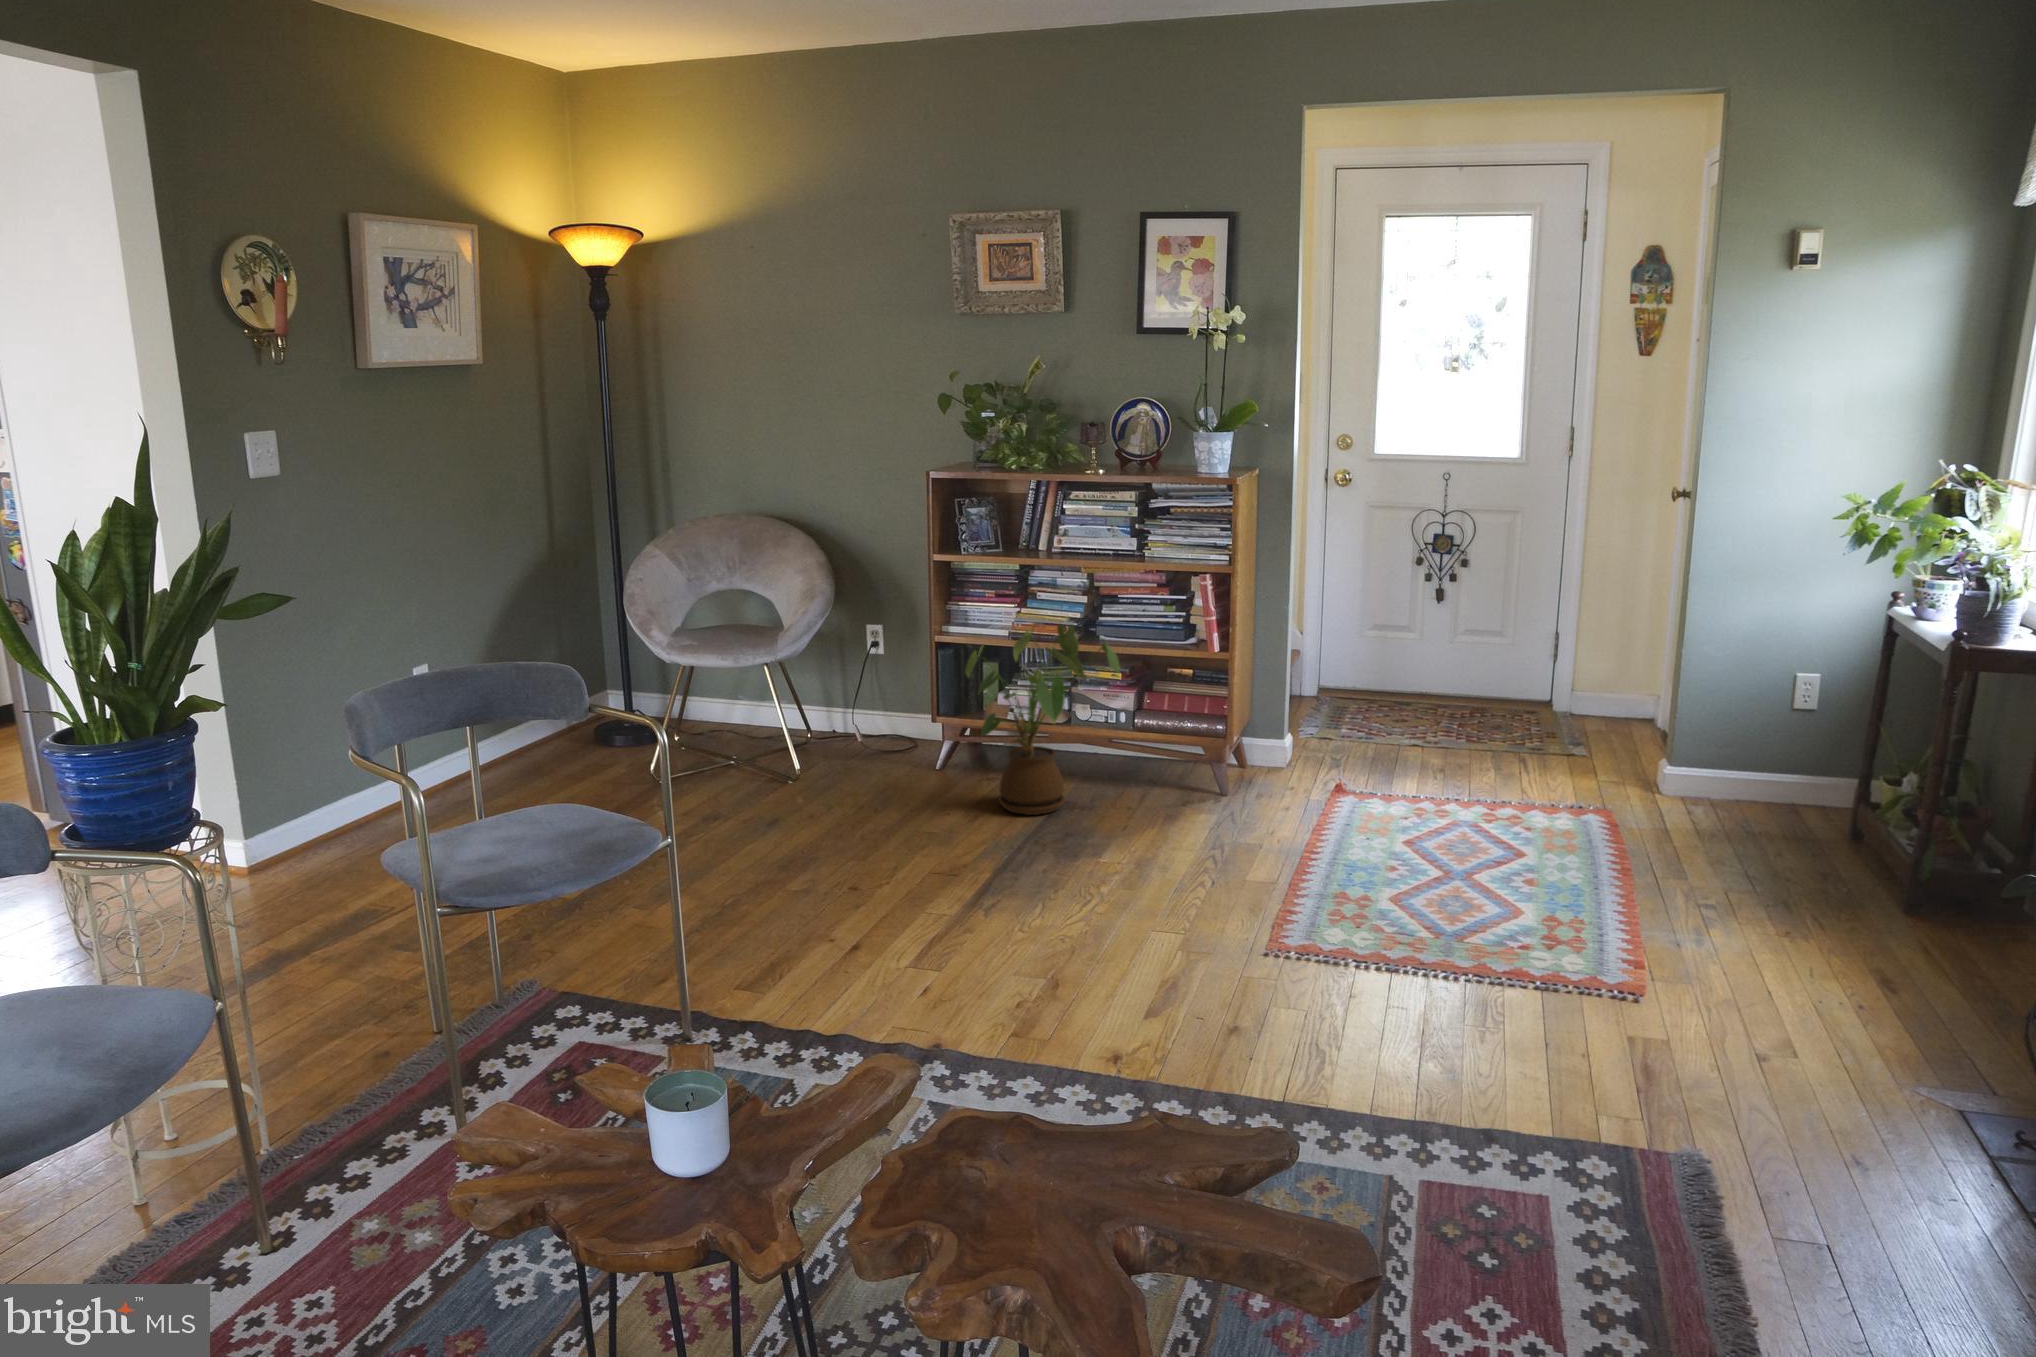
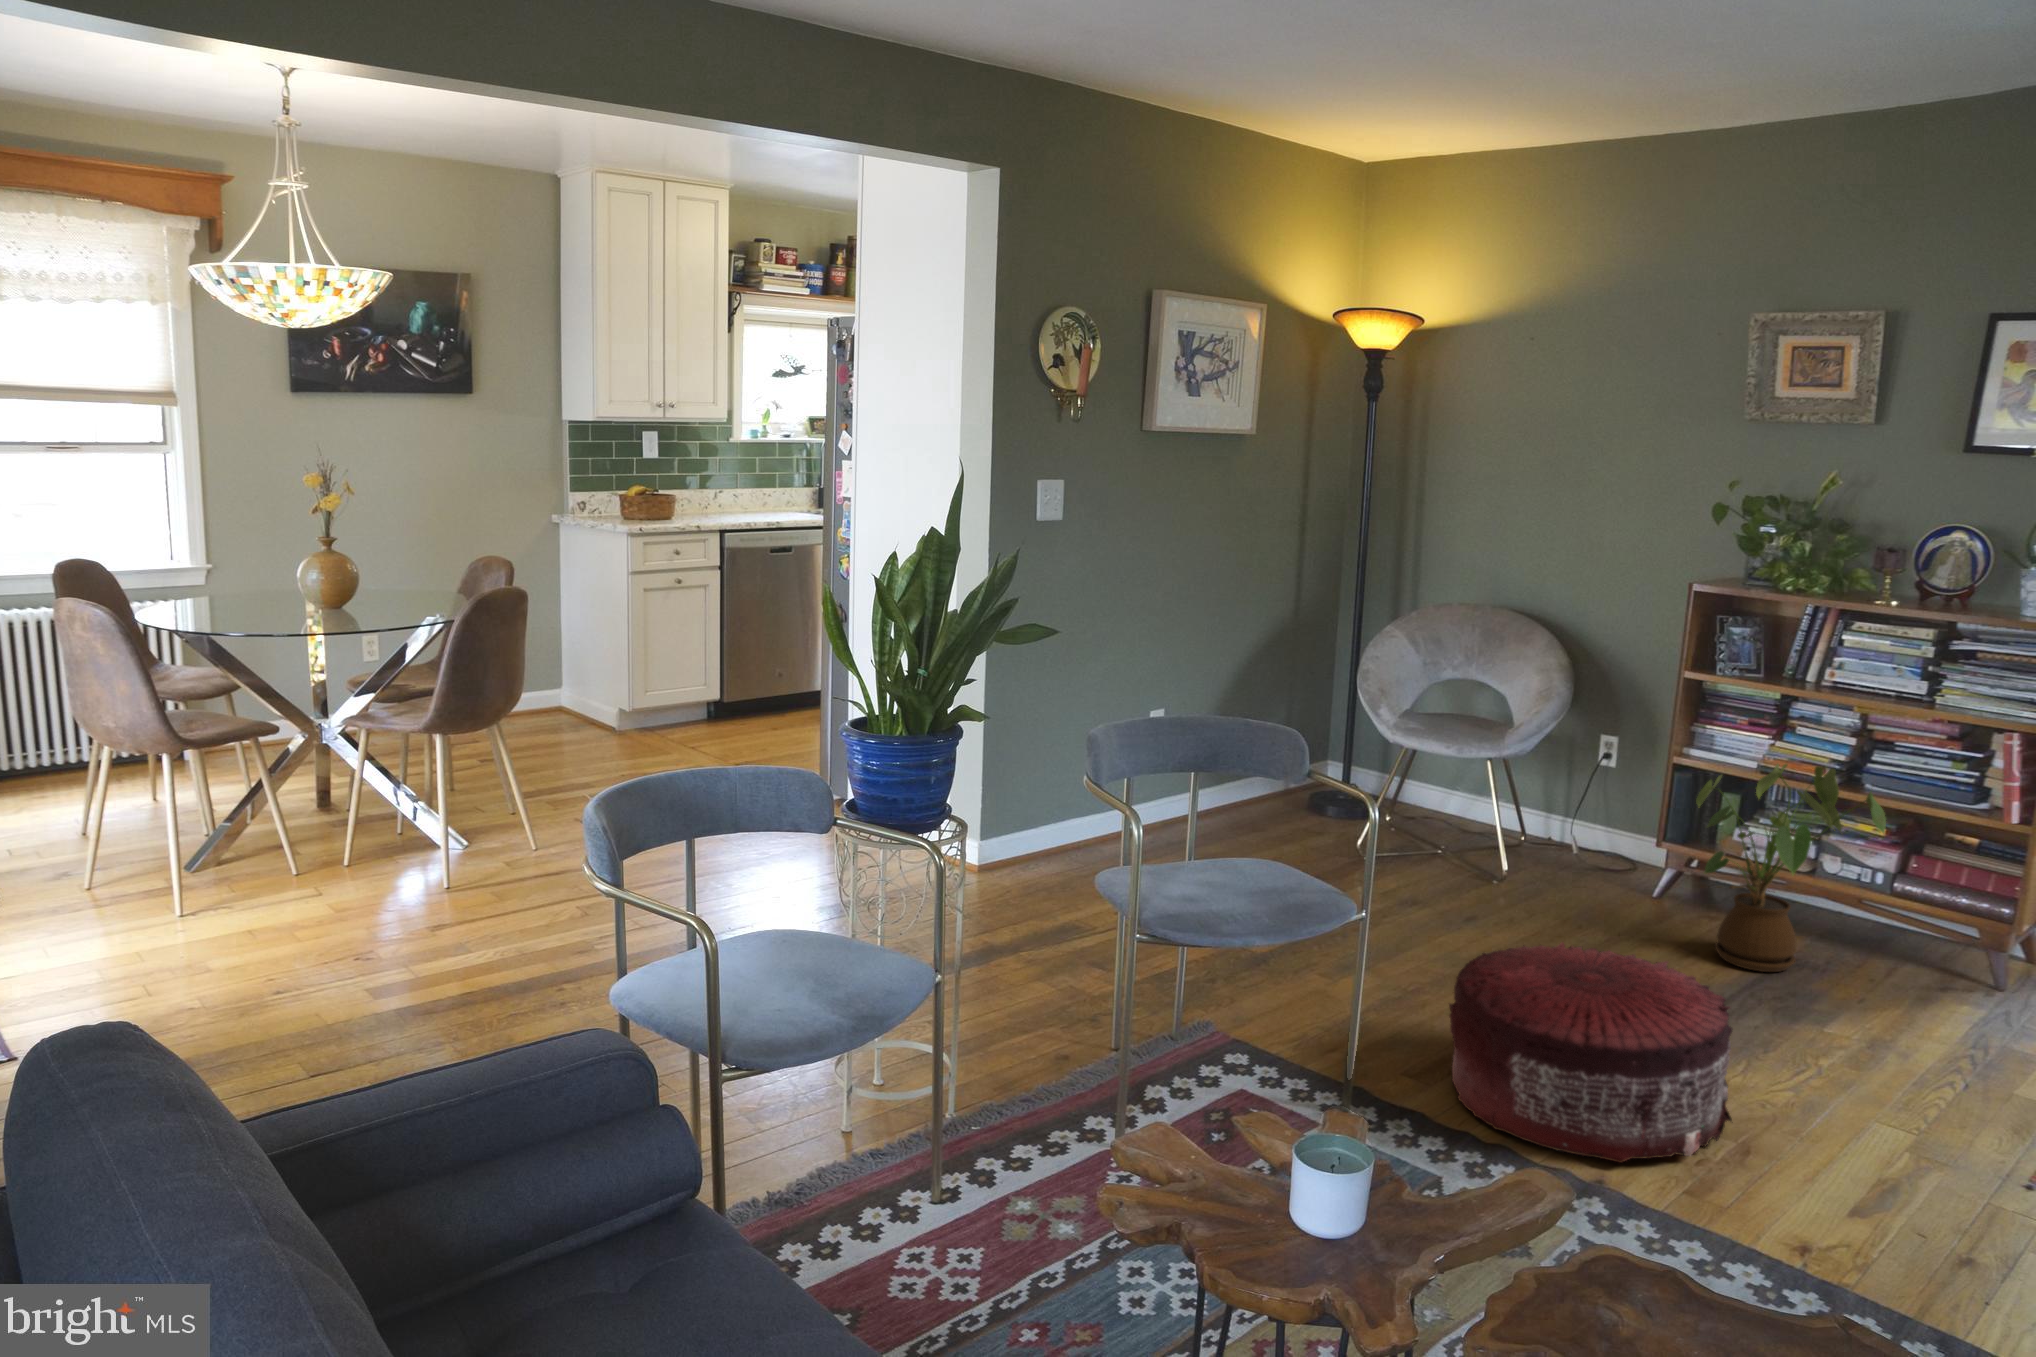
pouf: none [773,821,1042,1024] -> present [1449,942,1733,1163]

